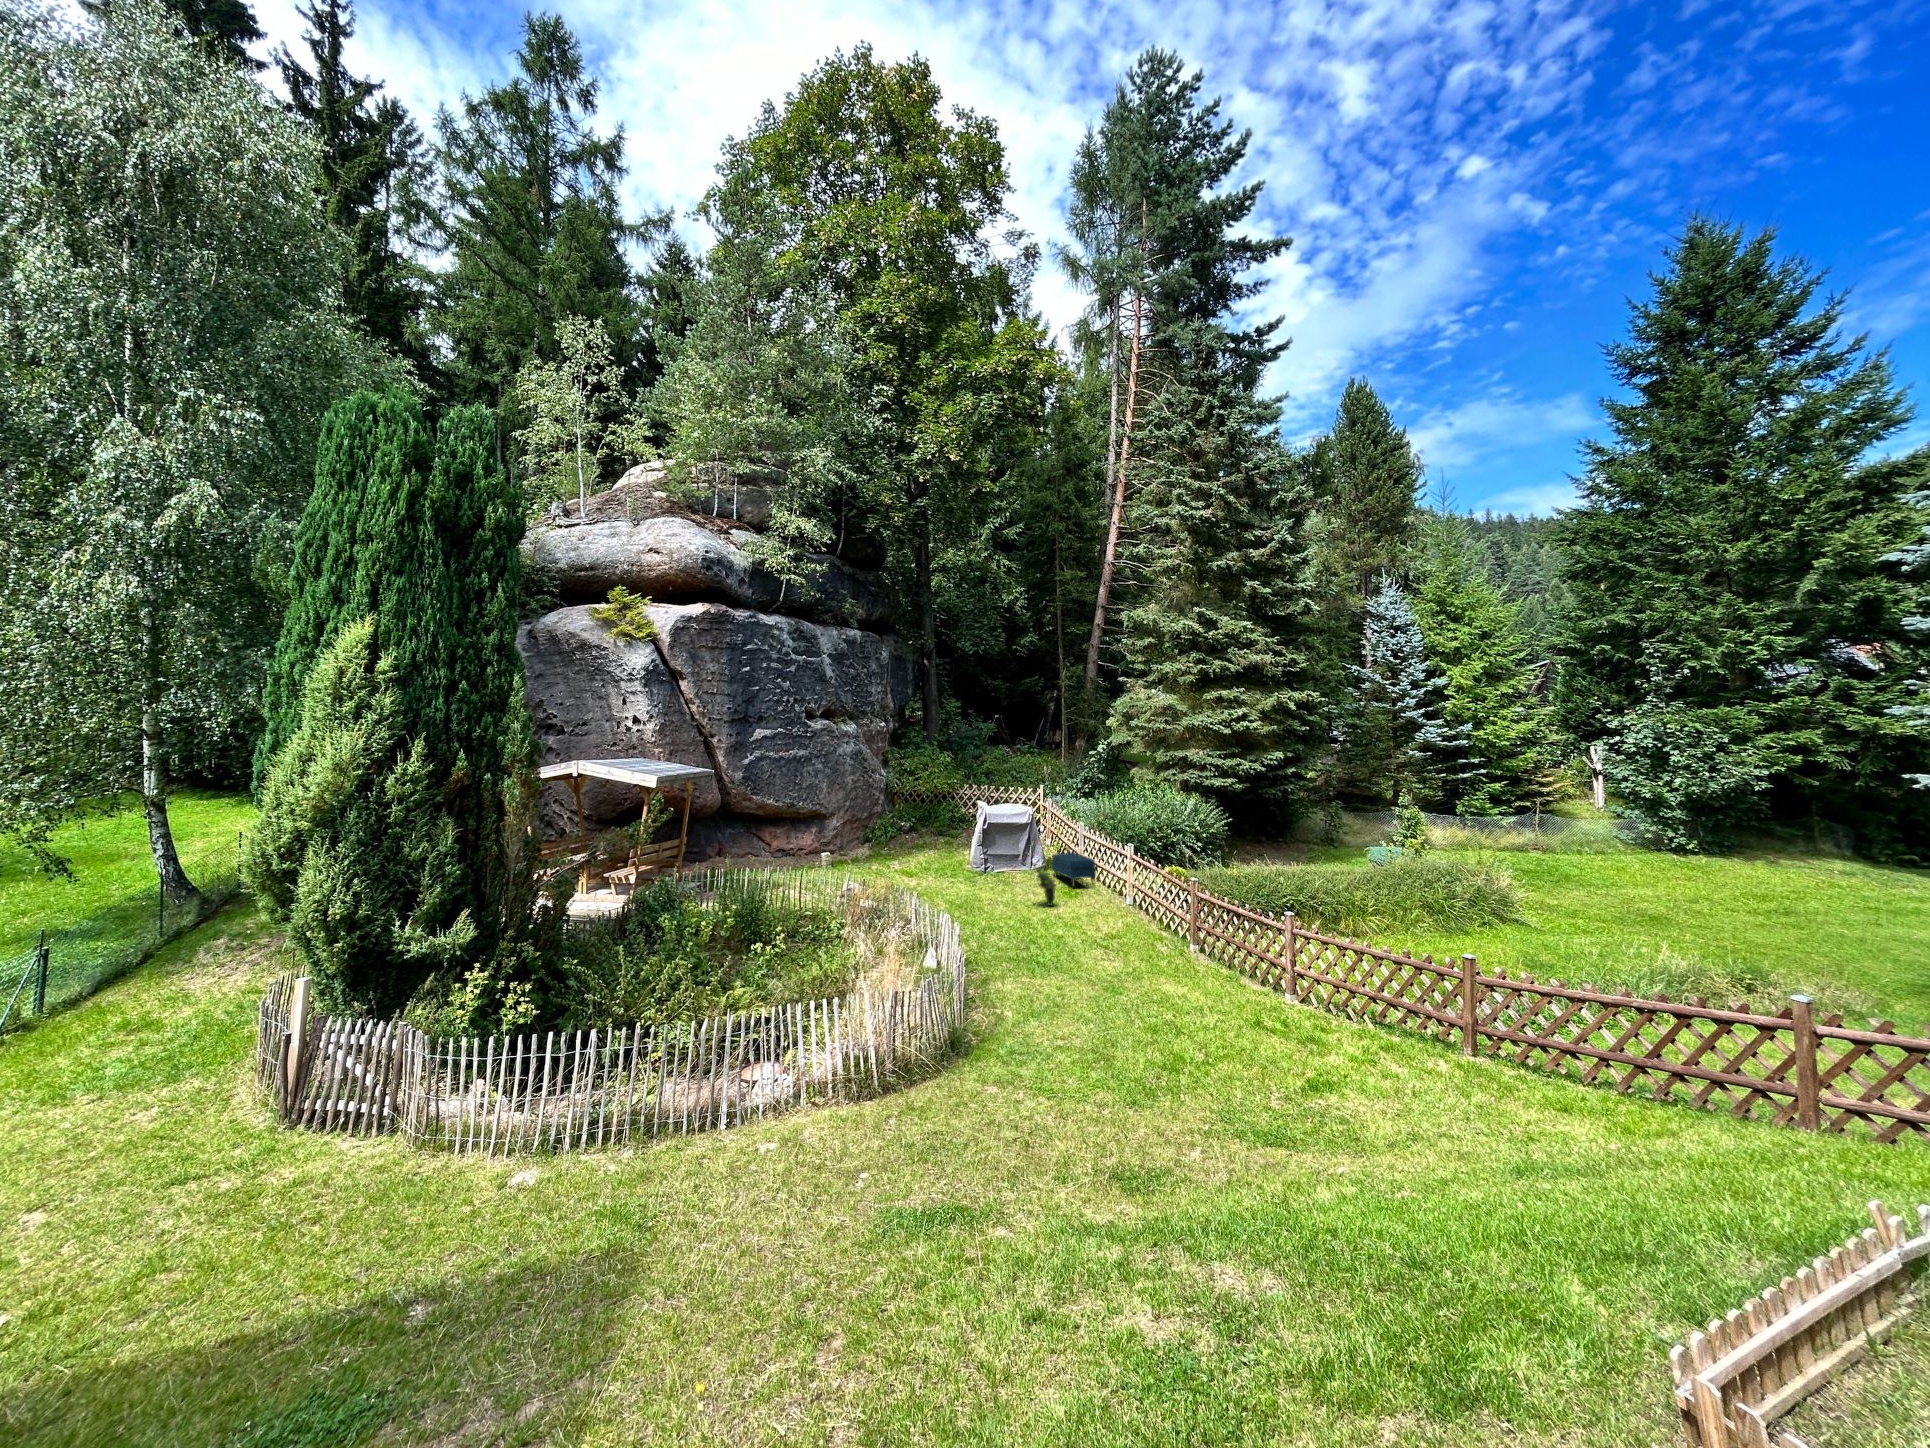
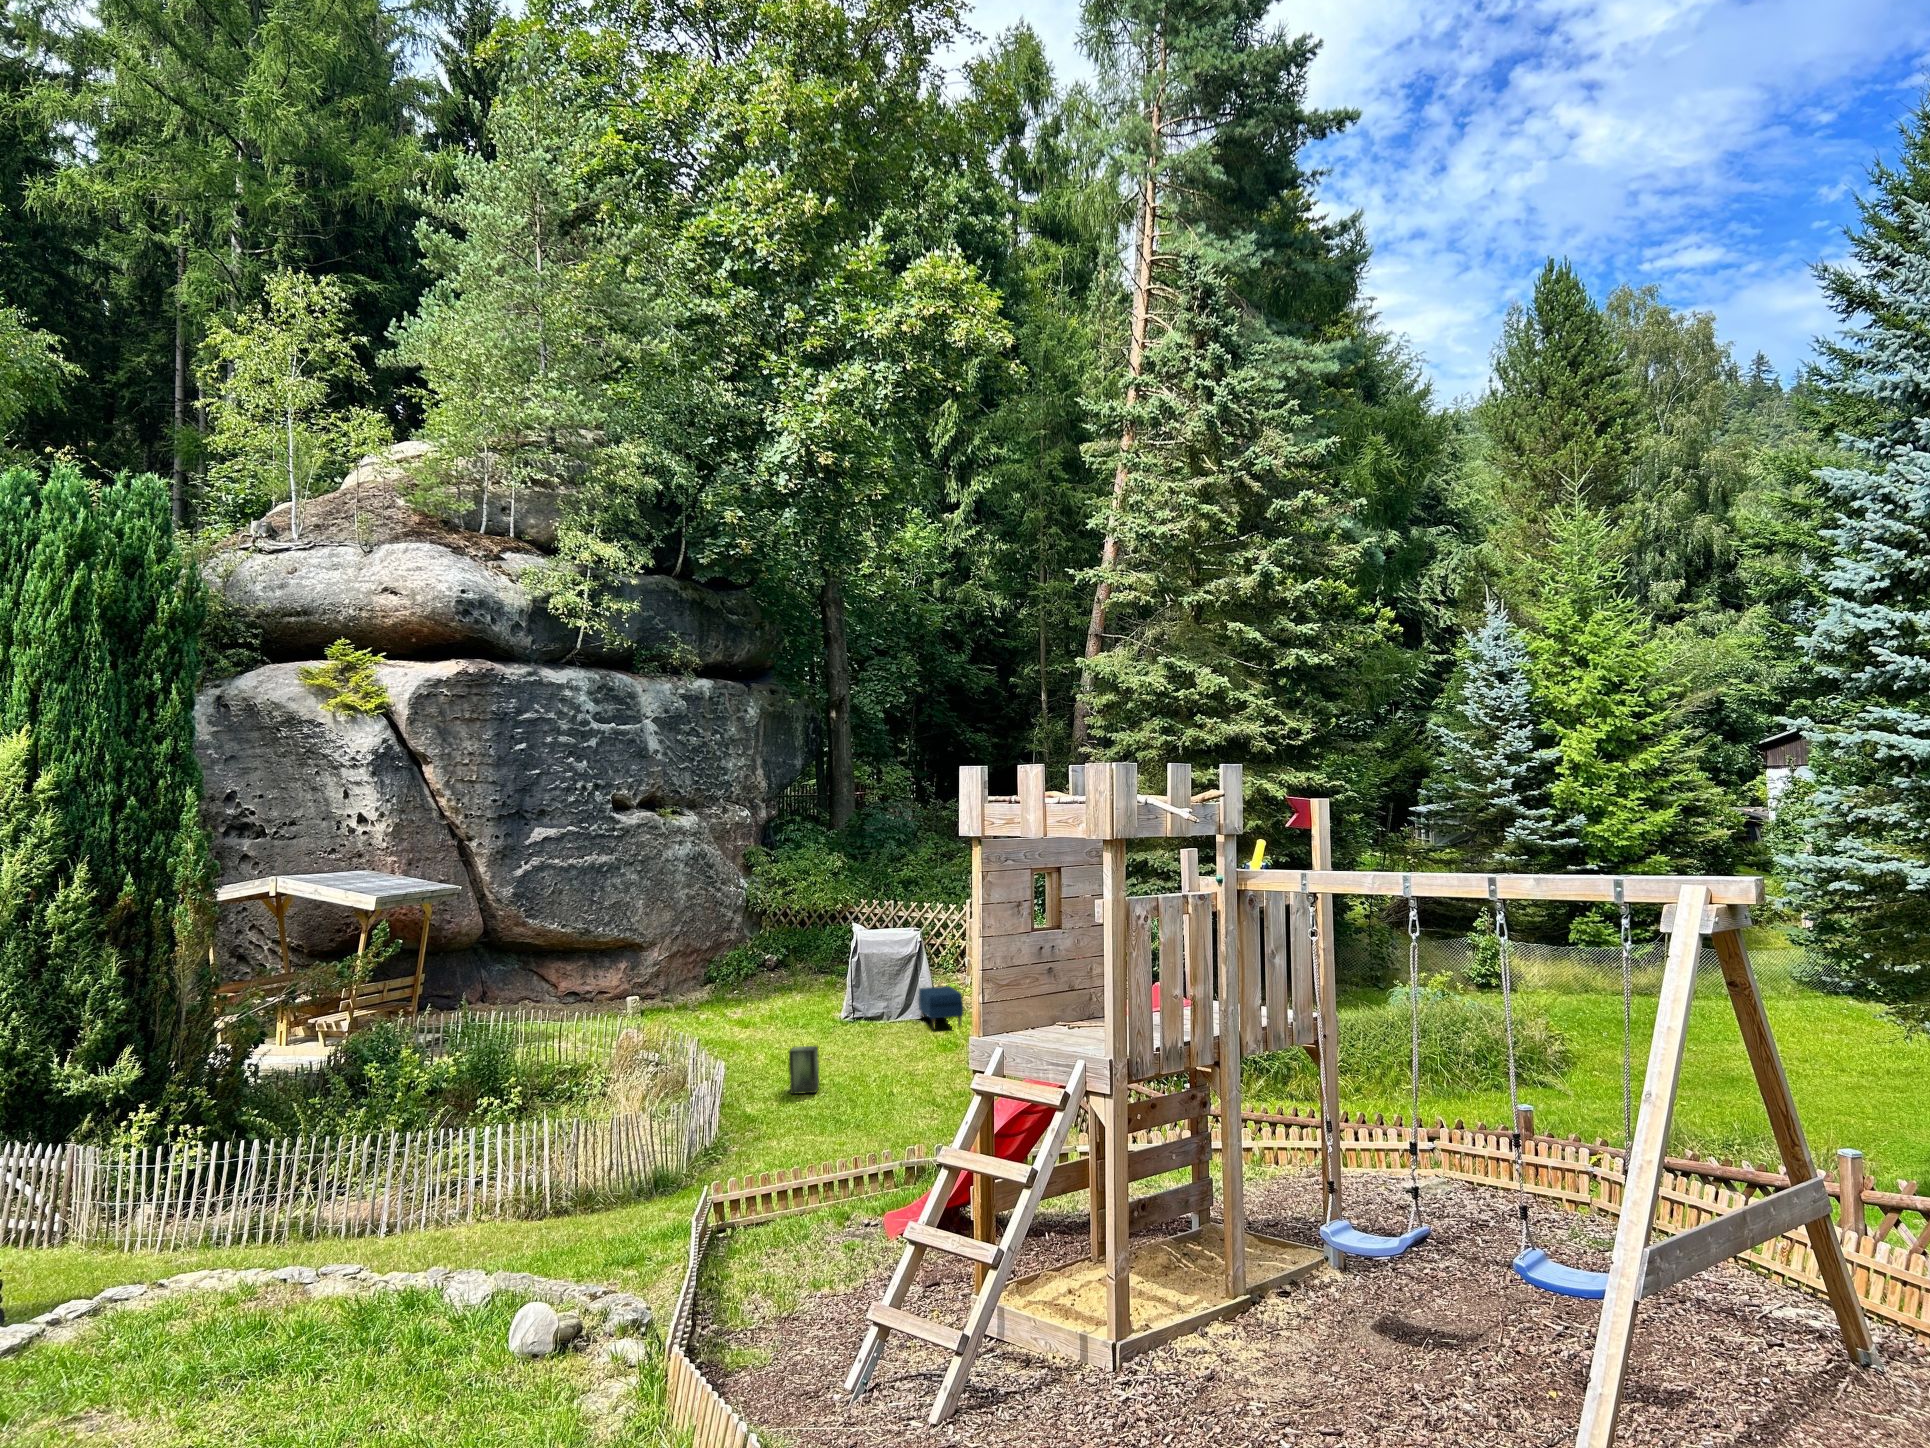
potted plant: present [1037,869,1055,906] -> none [871,1003,898,1051]
storage box: none [994,905,1018,946] -> present [789,1046,819,1094]

